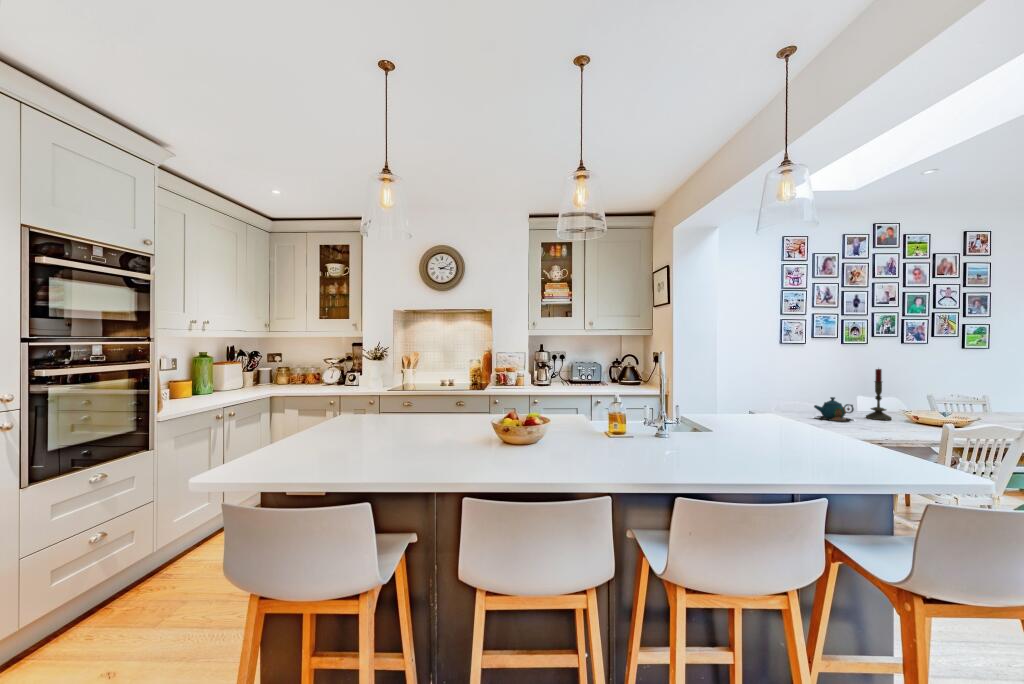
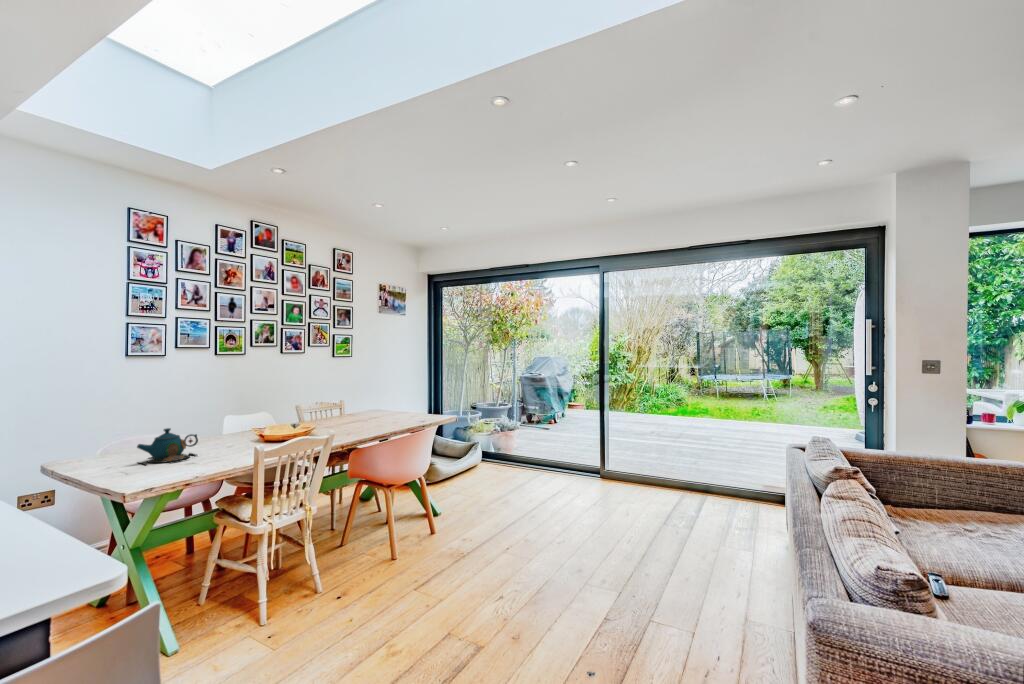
candle: present [866,369,892,420] -> none [218,382,247,448]

